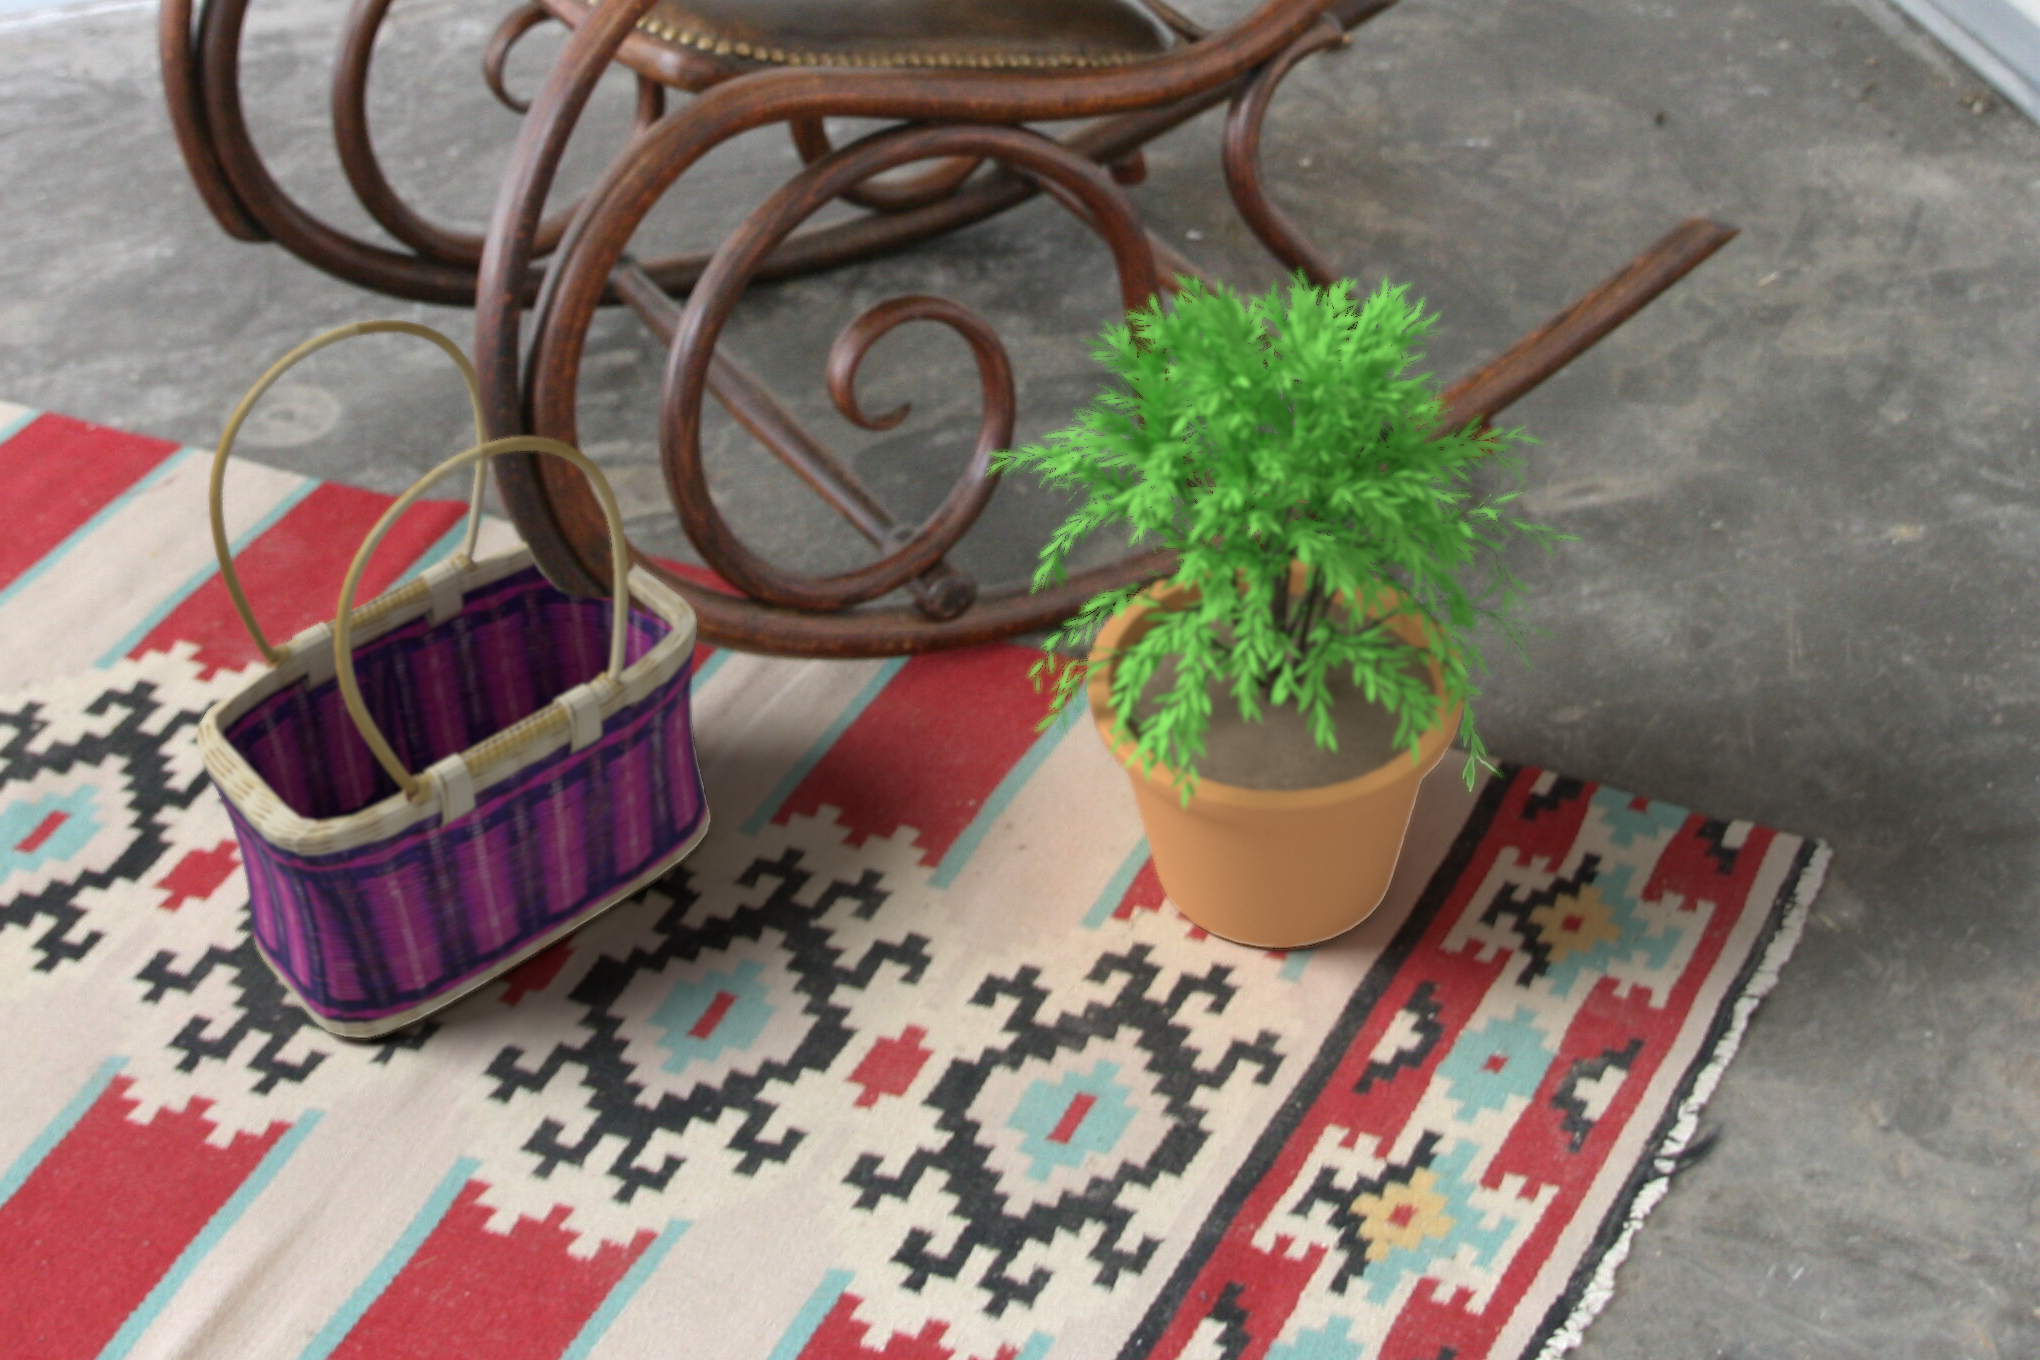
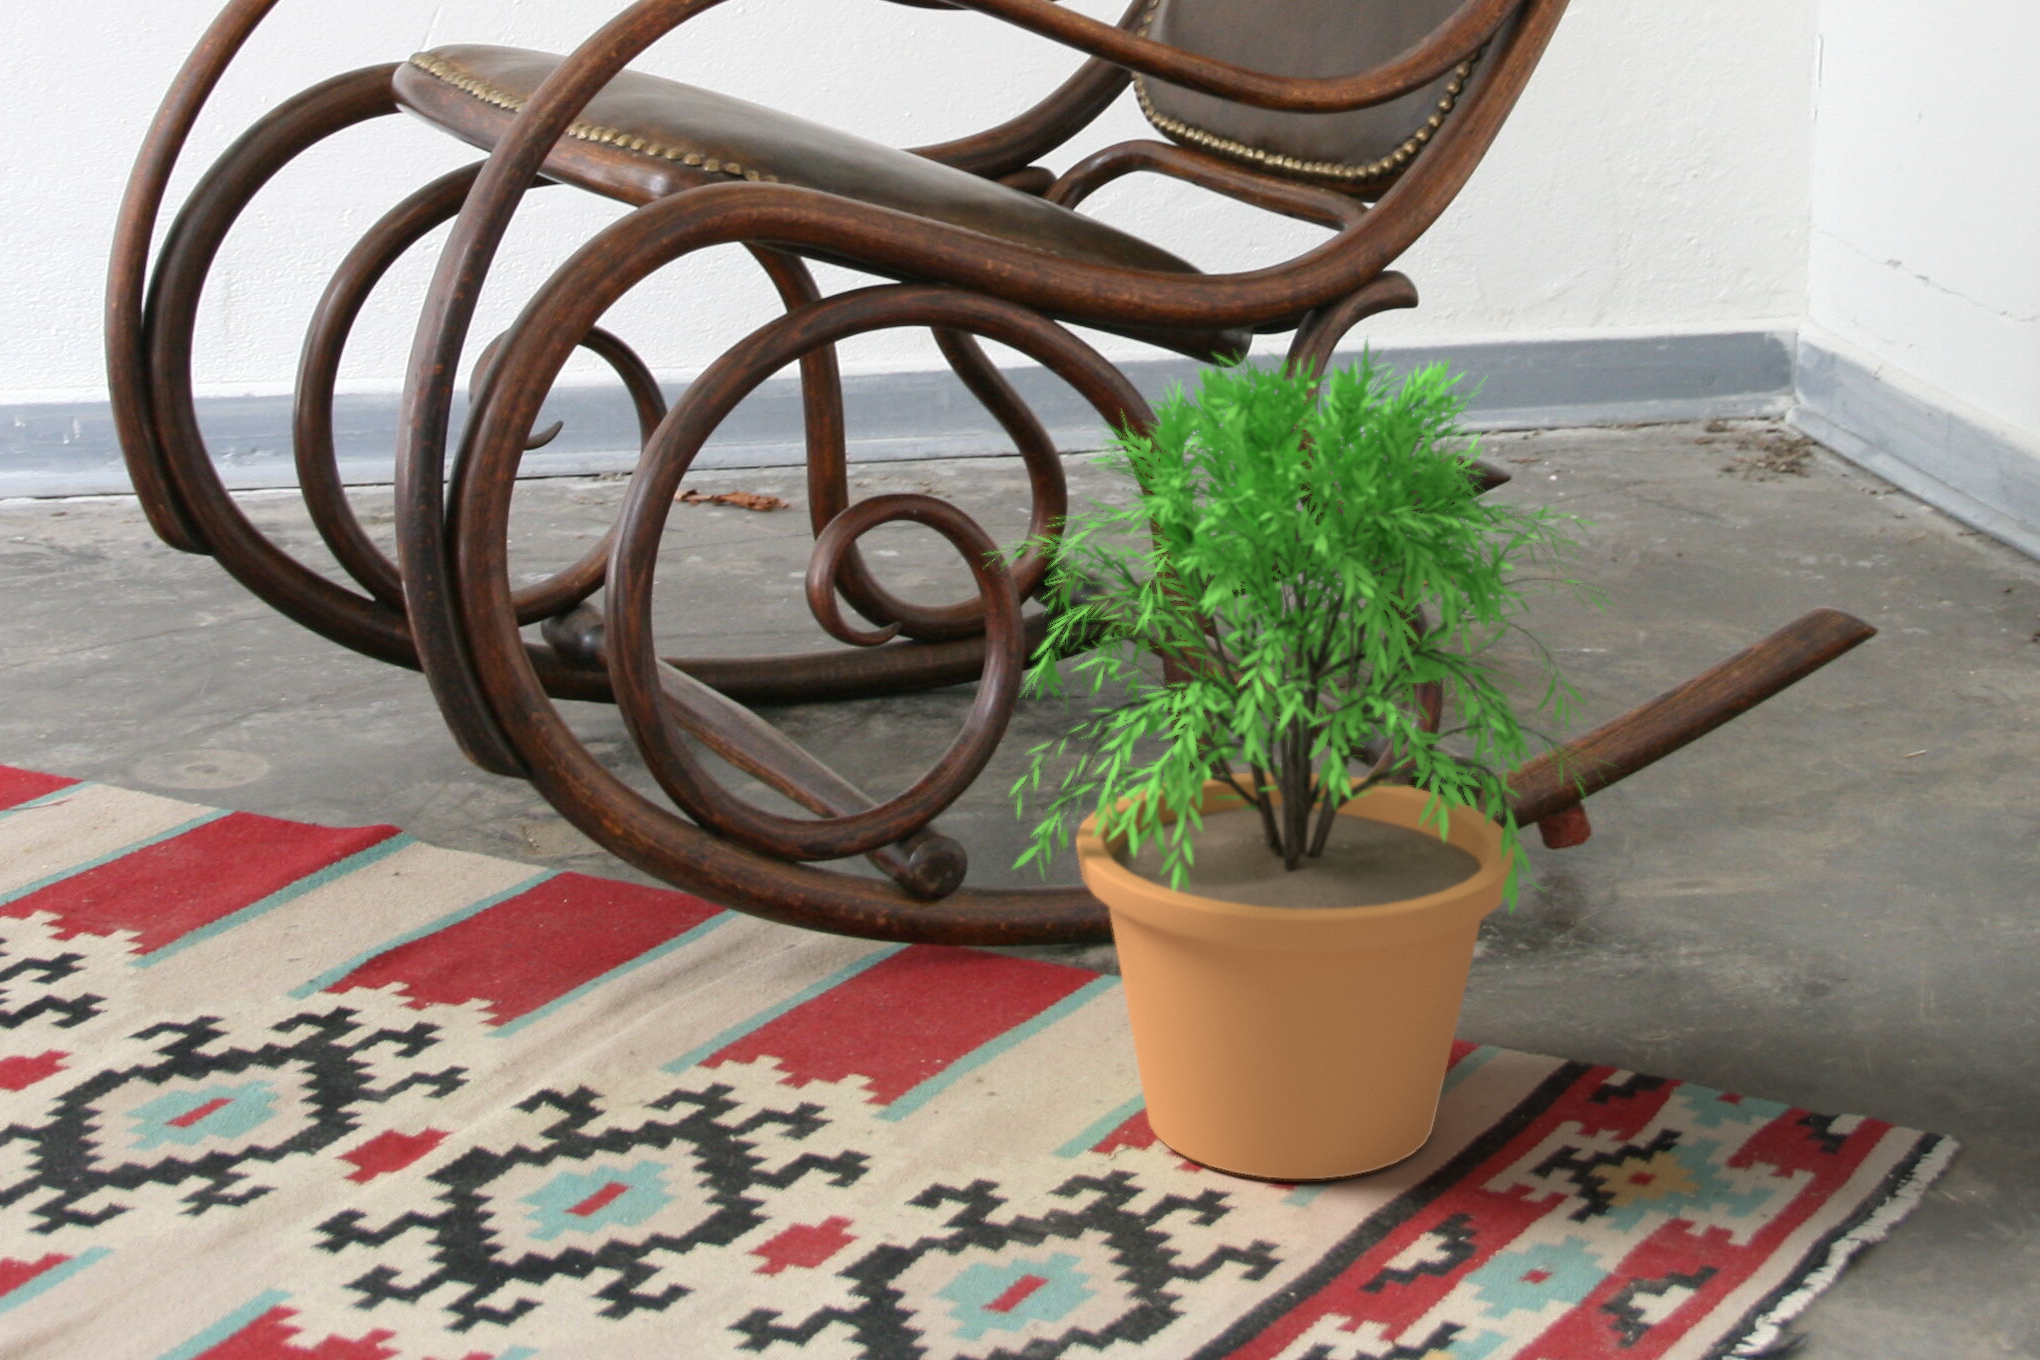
basket: present [197,320,711,1038] -> none [47,368,638,1190]

